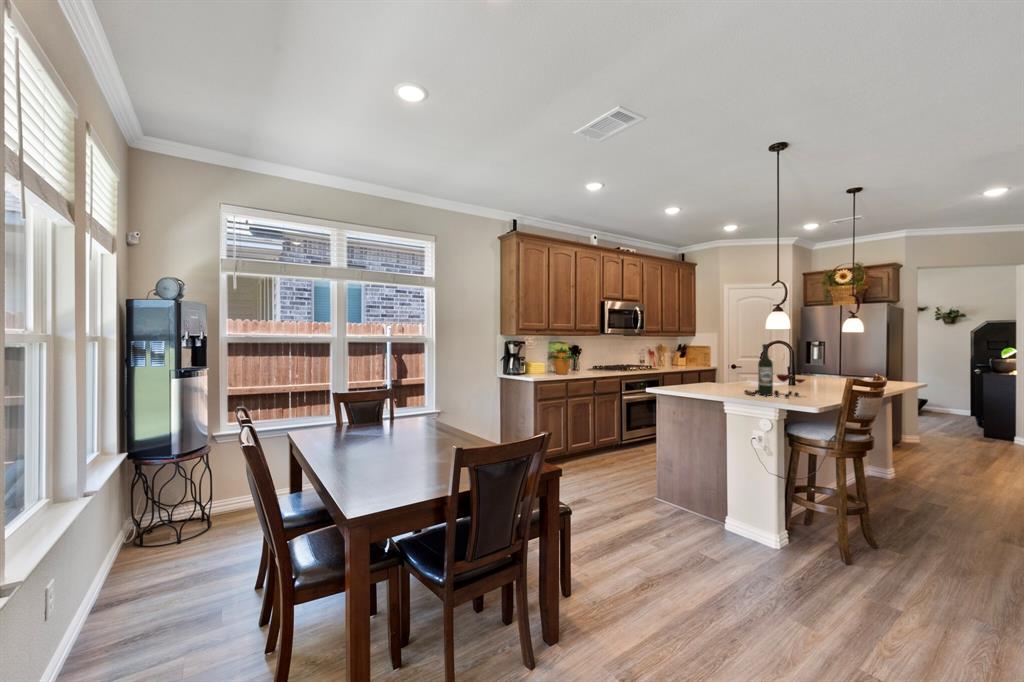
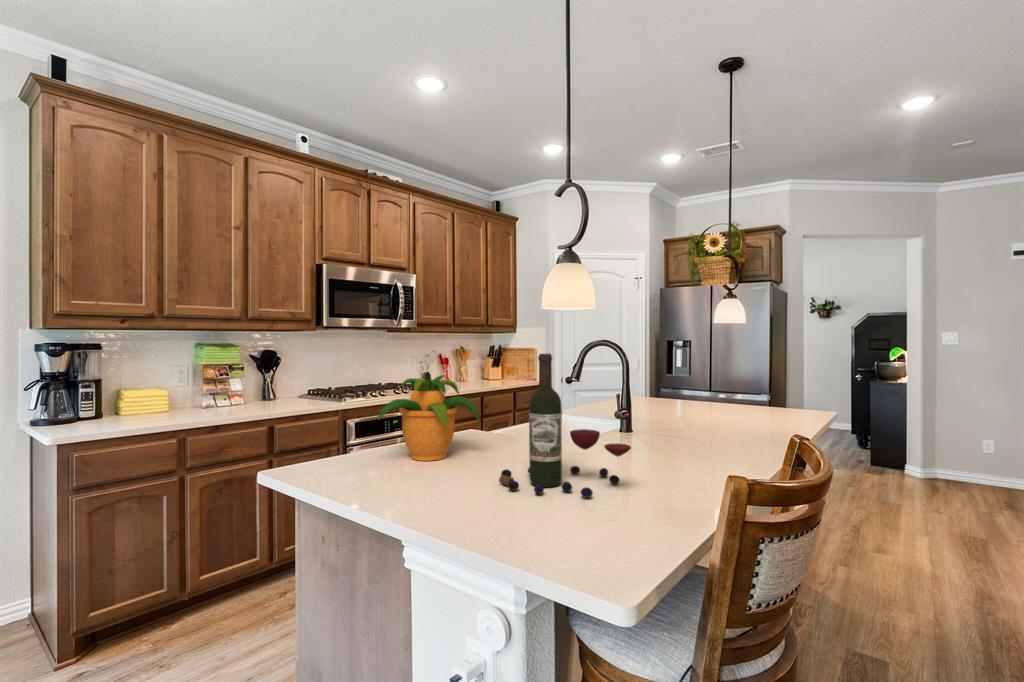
potted plant: present [548,347,578,374] -> present [378,372,480,461]

